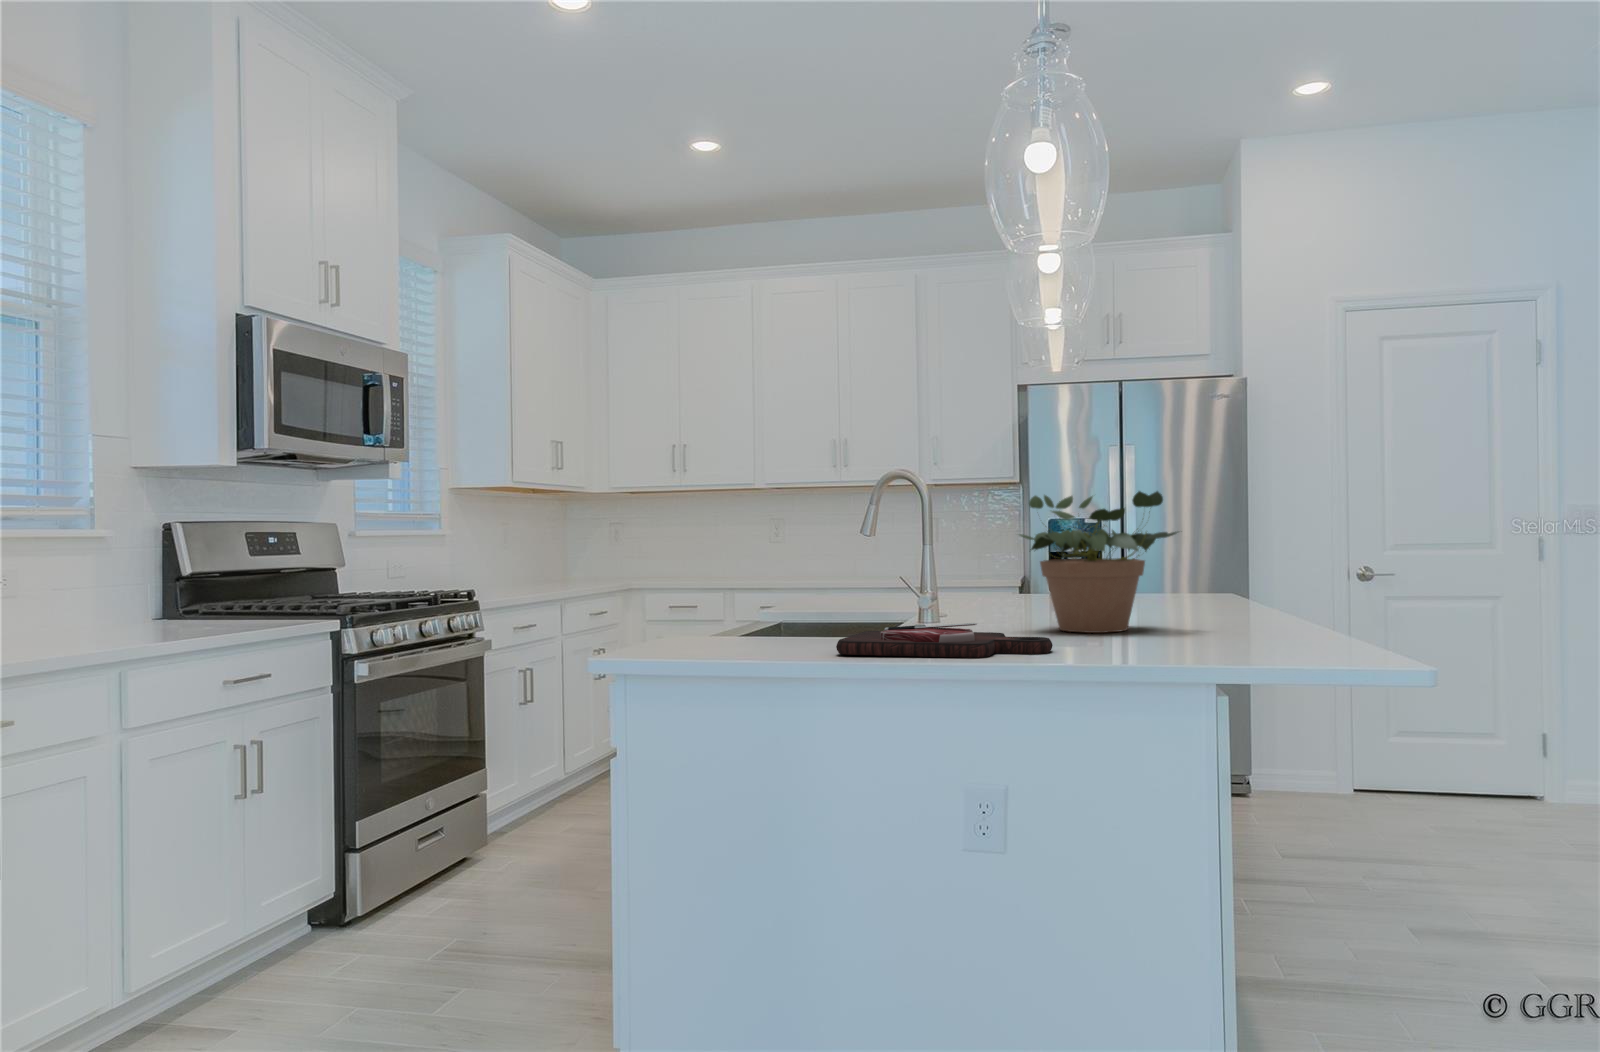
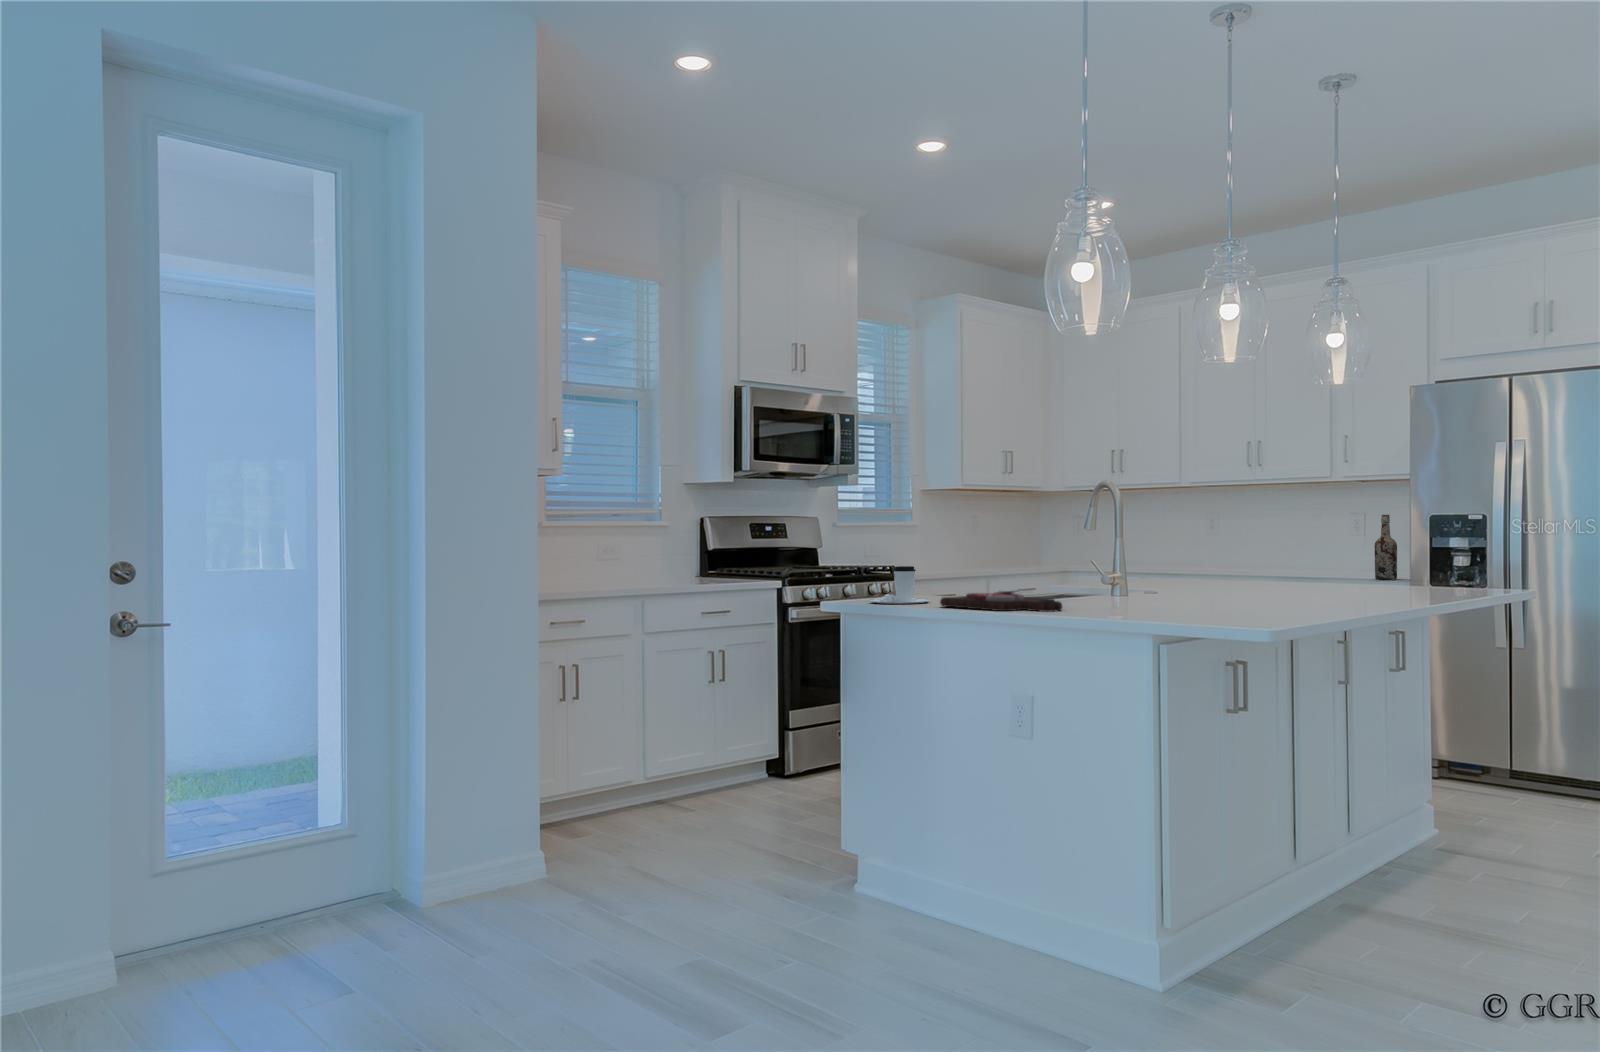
potted plant: present [1019,491,1178,633] -> none [1121,500,1229,606]
wine bottle: none [968,519,989,585] -> present [1375,515,1397,580]
coffee cup: none [666,592,763,654] -> present [870,566,929,604]

